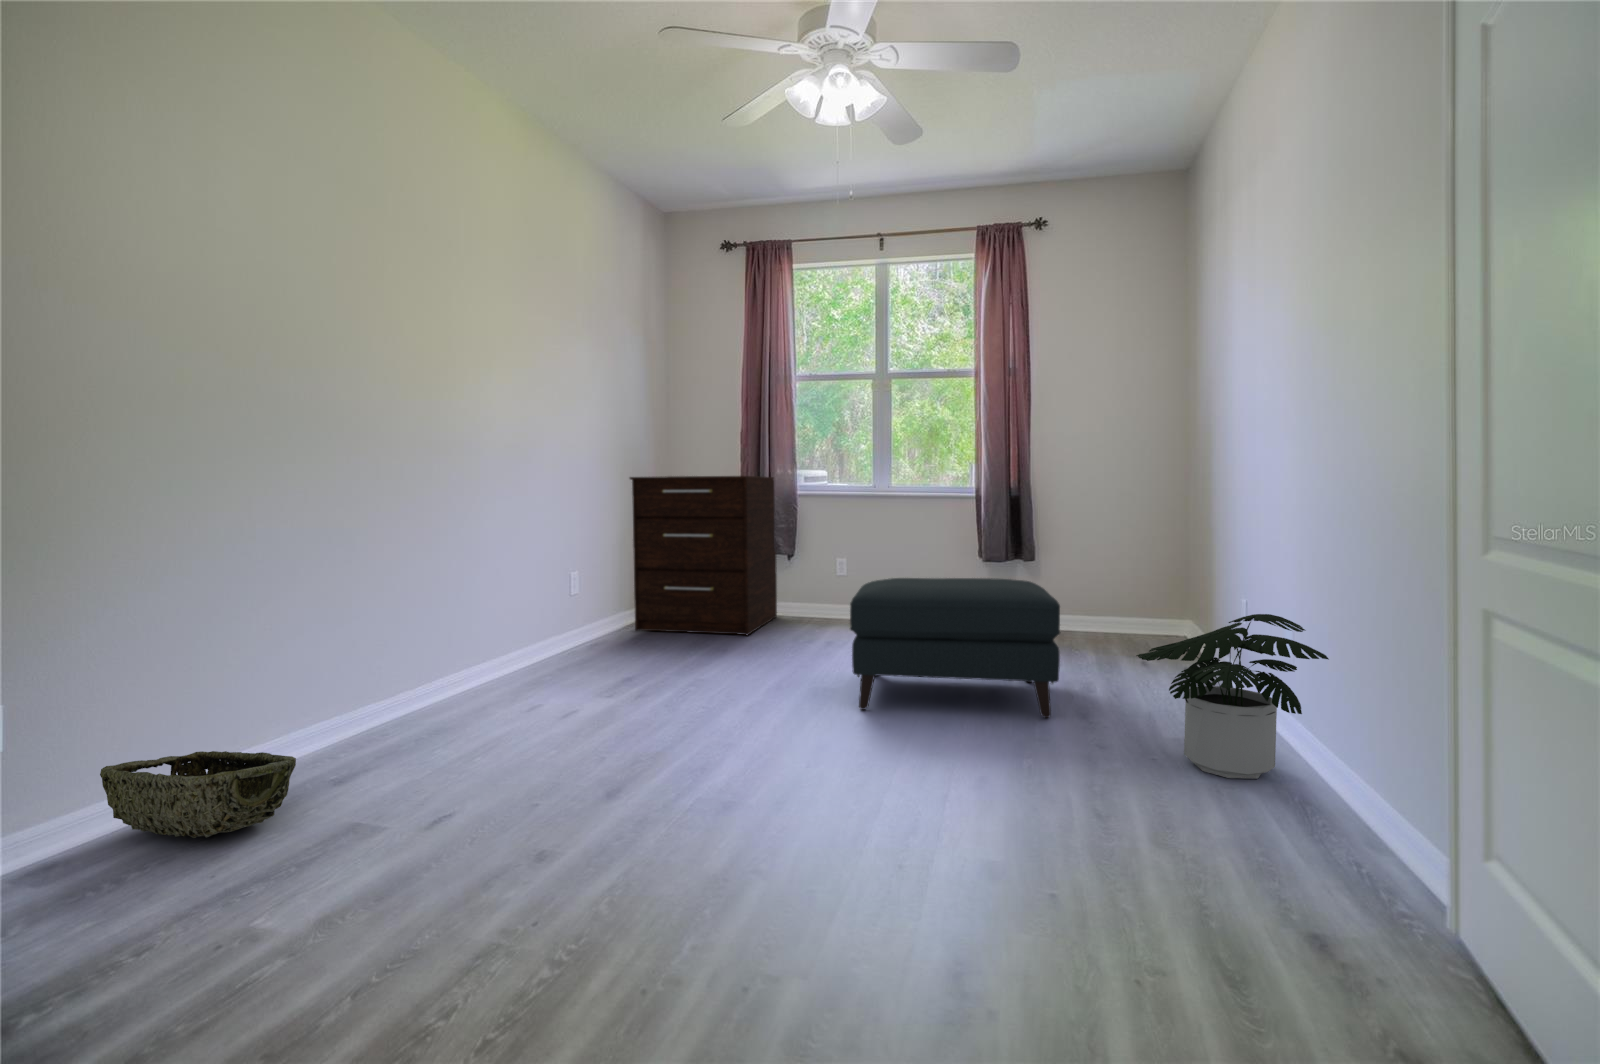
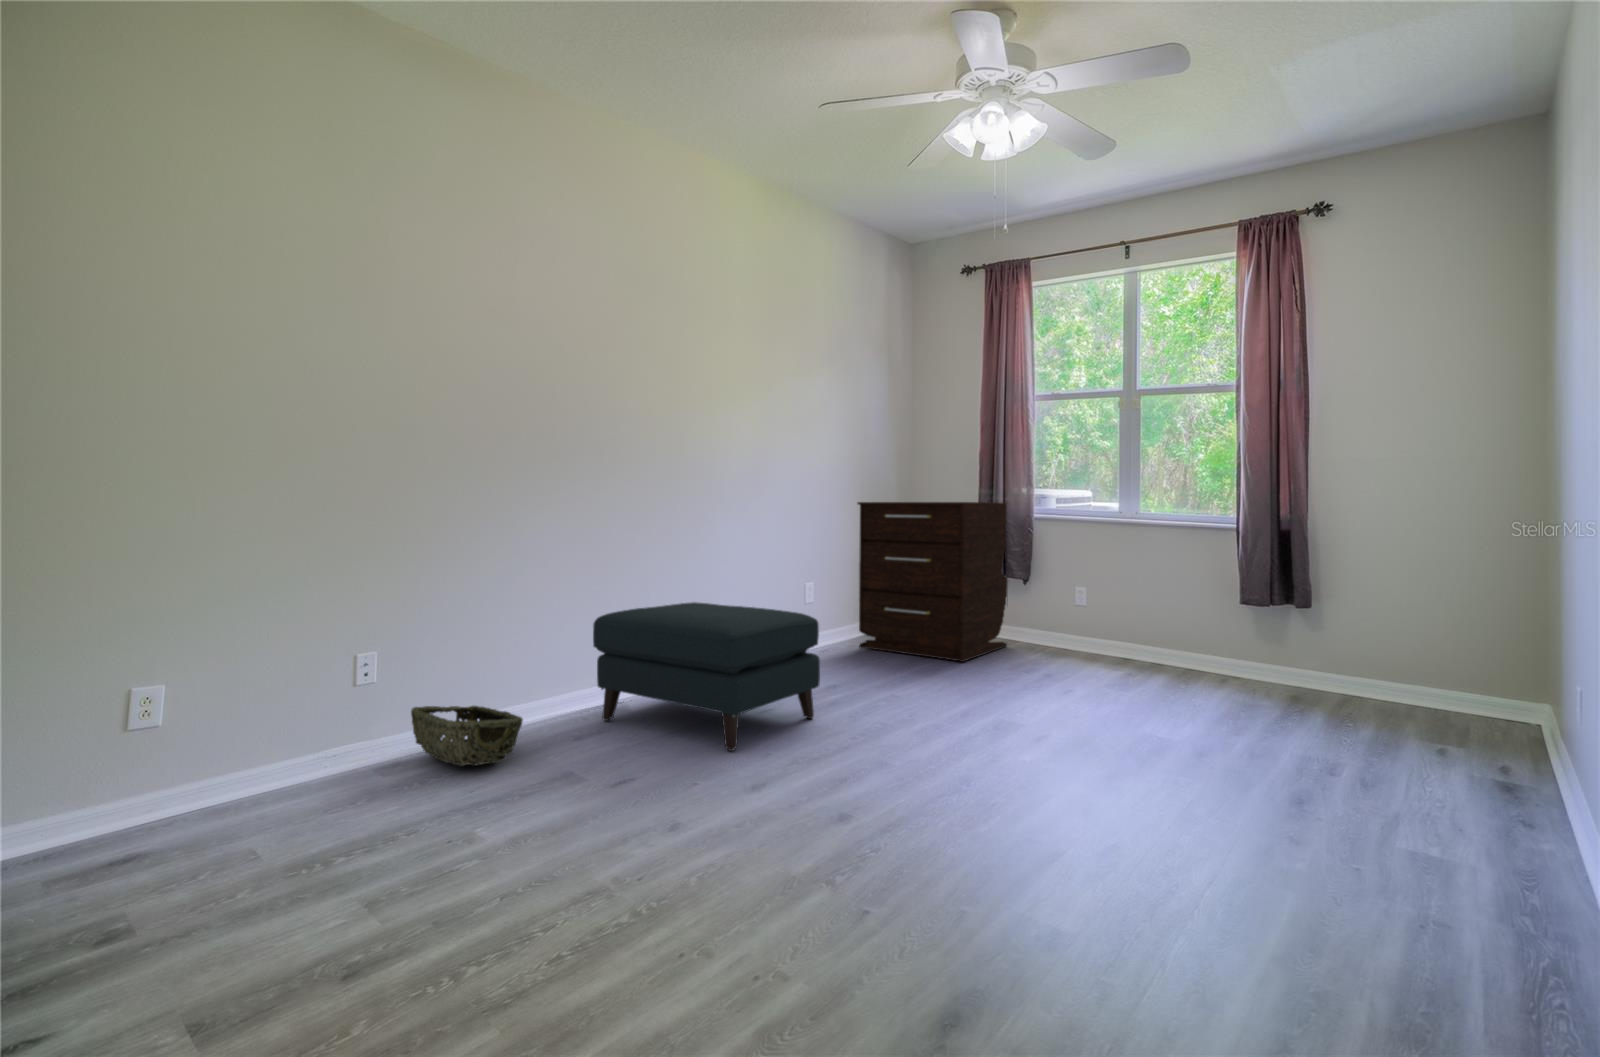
ottoman: present [850,578,1060,718] -> present [593,602,820,751]
potted plant: present [1136,614,1328,779] -> none [1319,691,1569,901]

